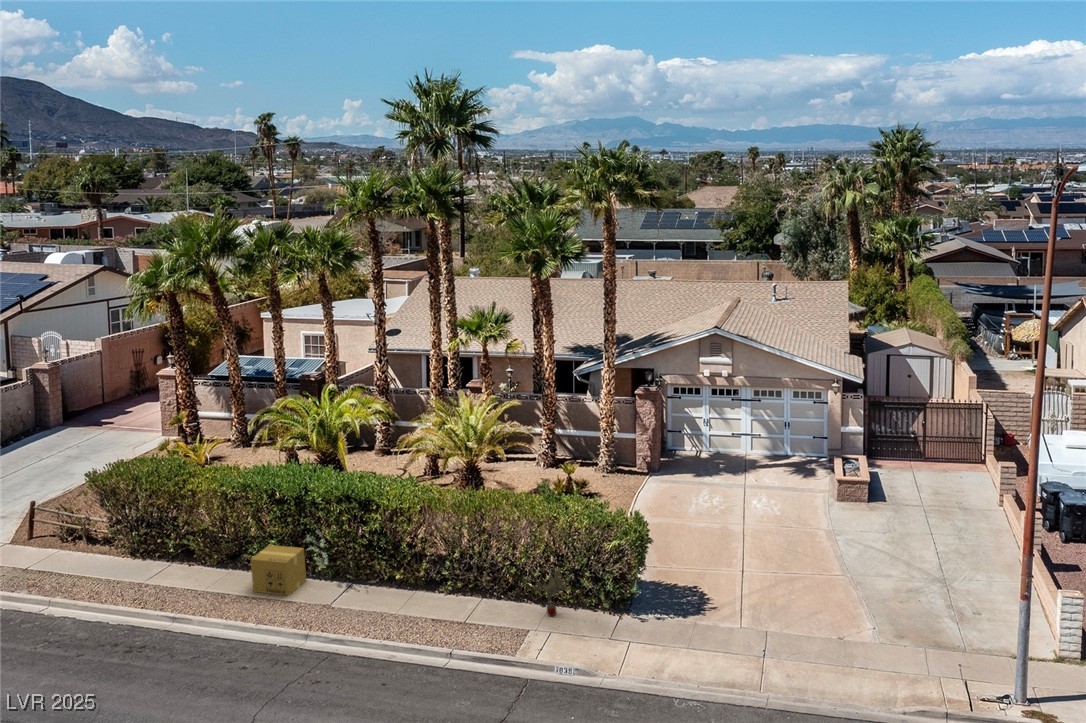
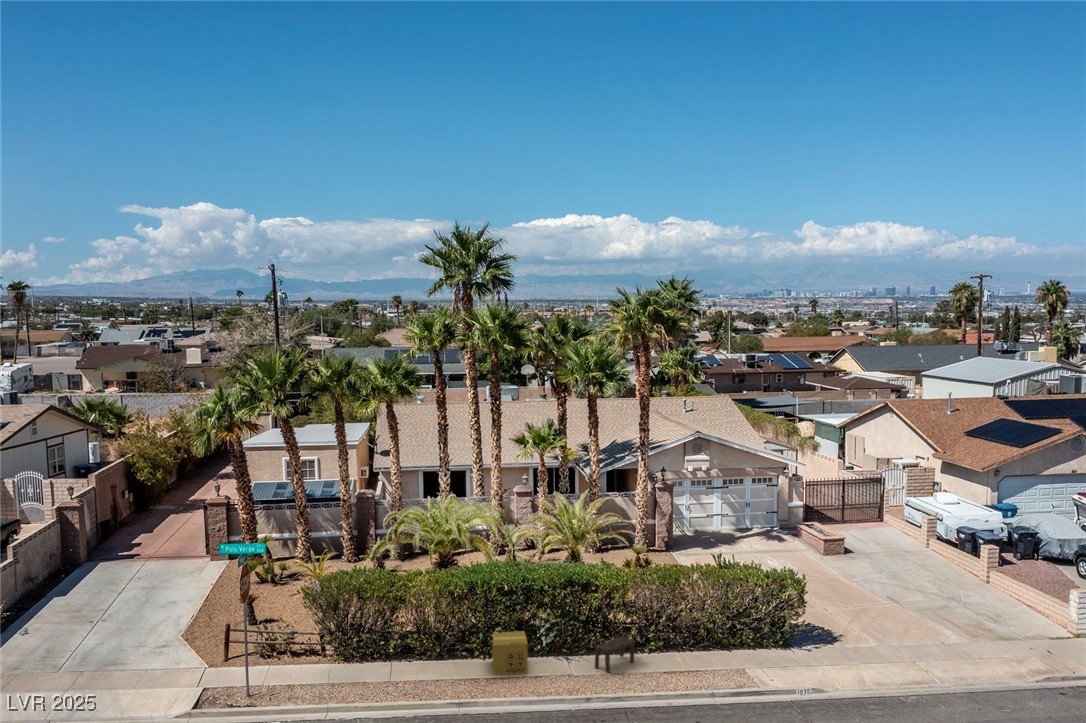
potted tree: present [533,568,570,616] -> none [721,617,752,657]
bench: none [366,569,419,611] -> present [595,636,635,673]

